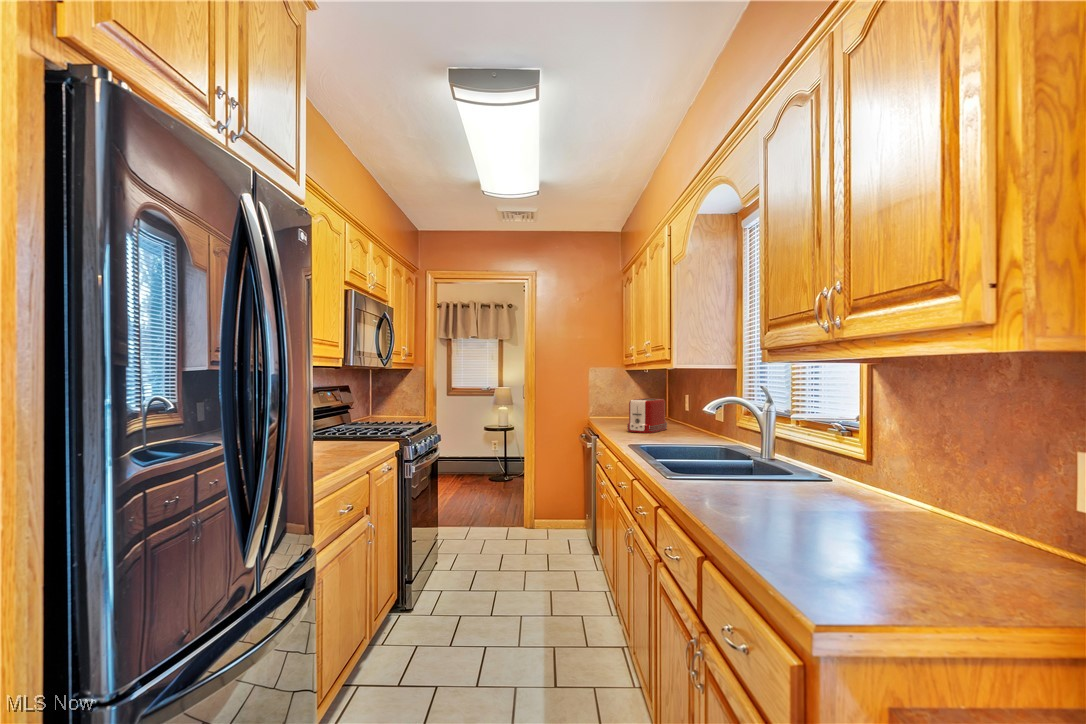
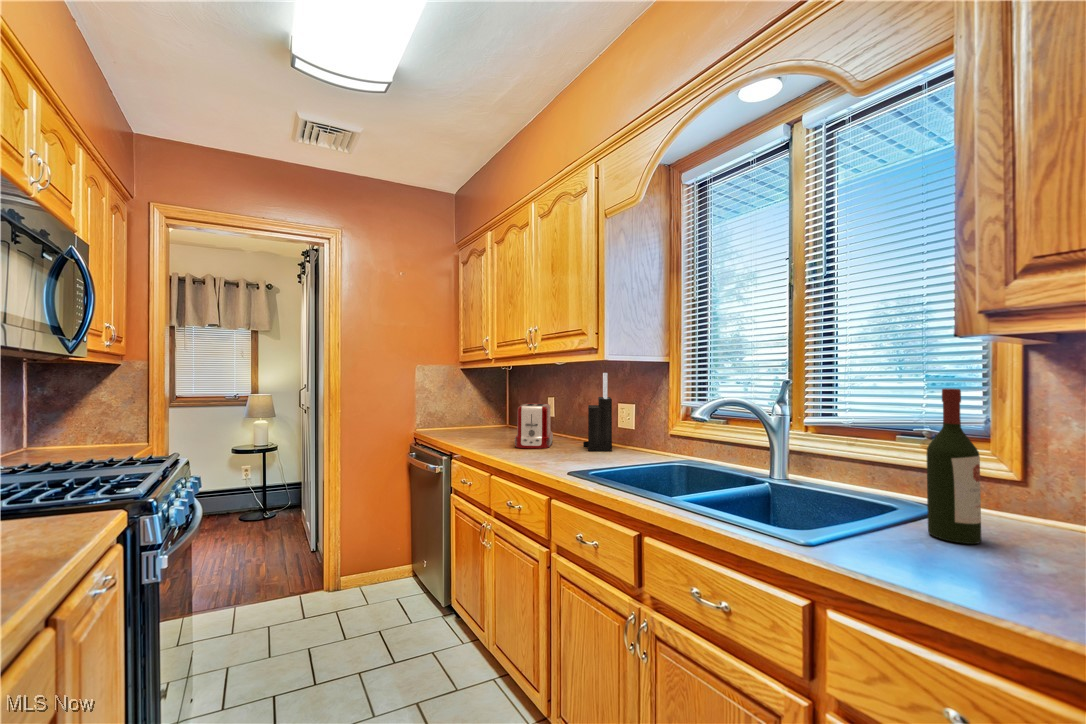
knife block: none [673,374,703,438] -> present [583,373,612,451]
wine bottle: none [748,389,776,490] -> present [927,388,981,544]

